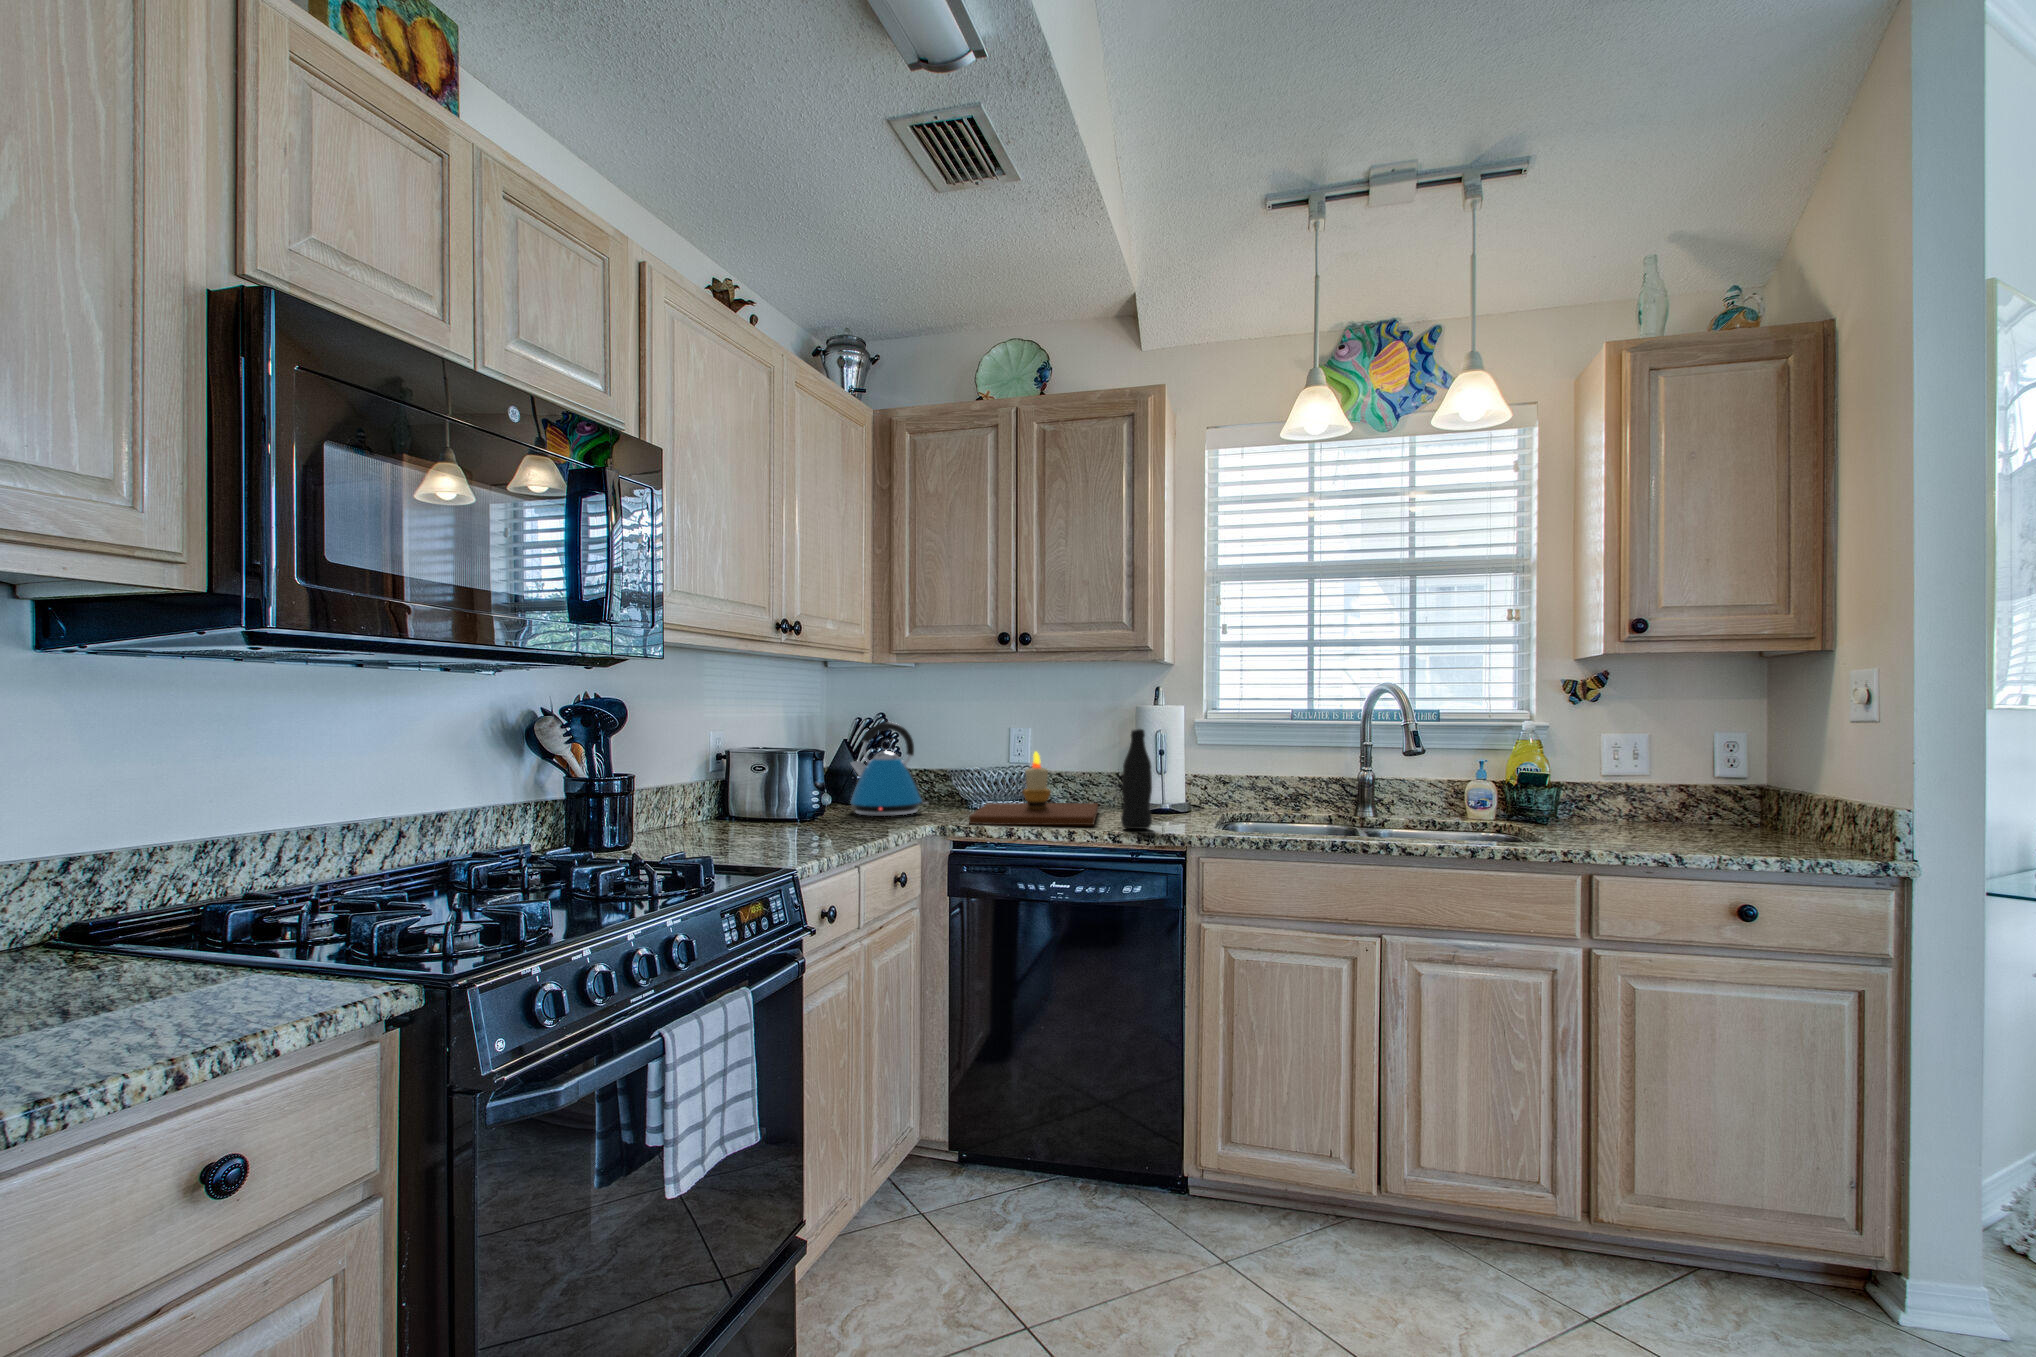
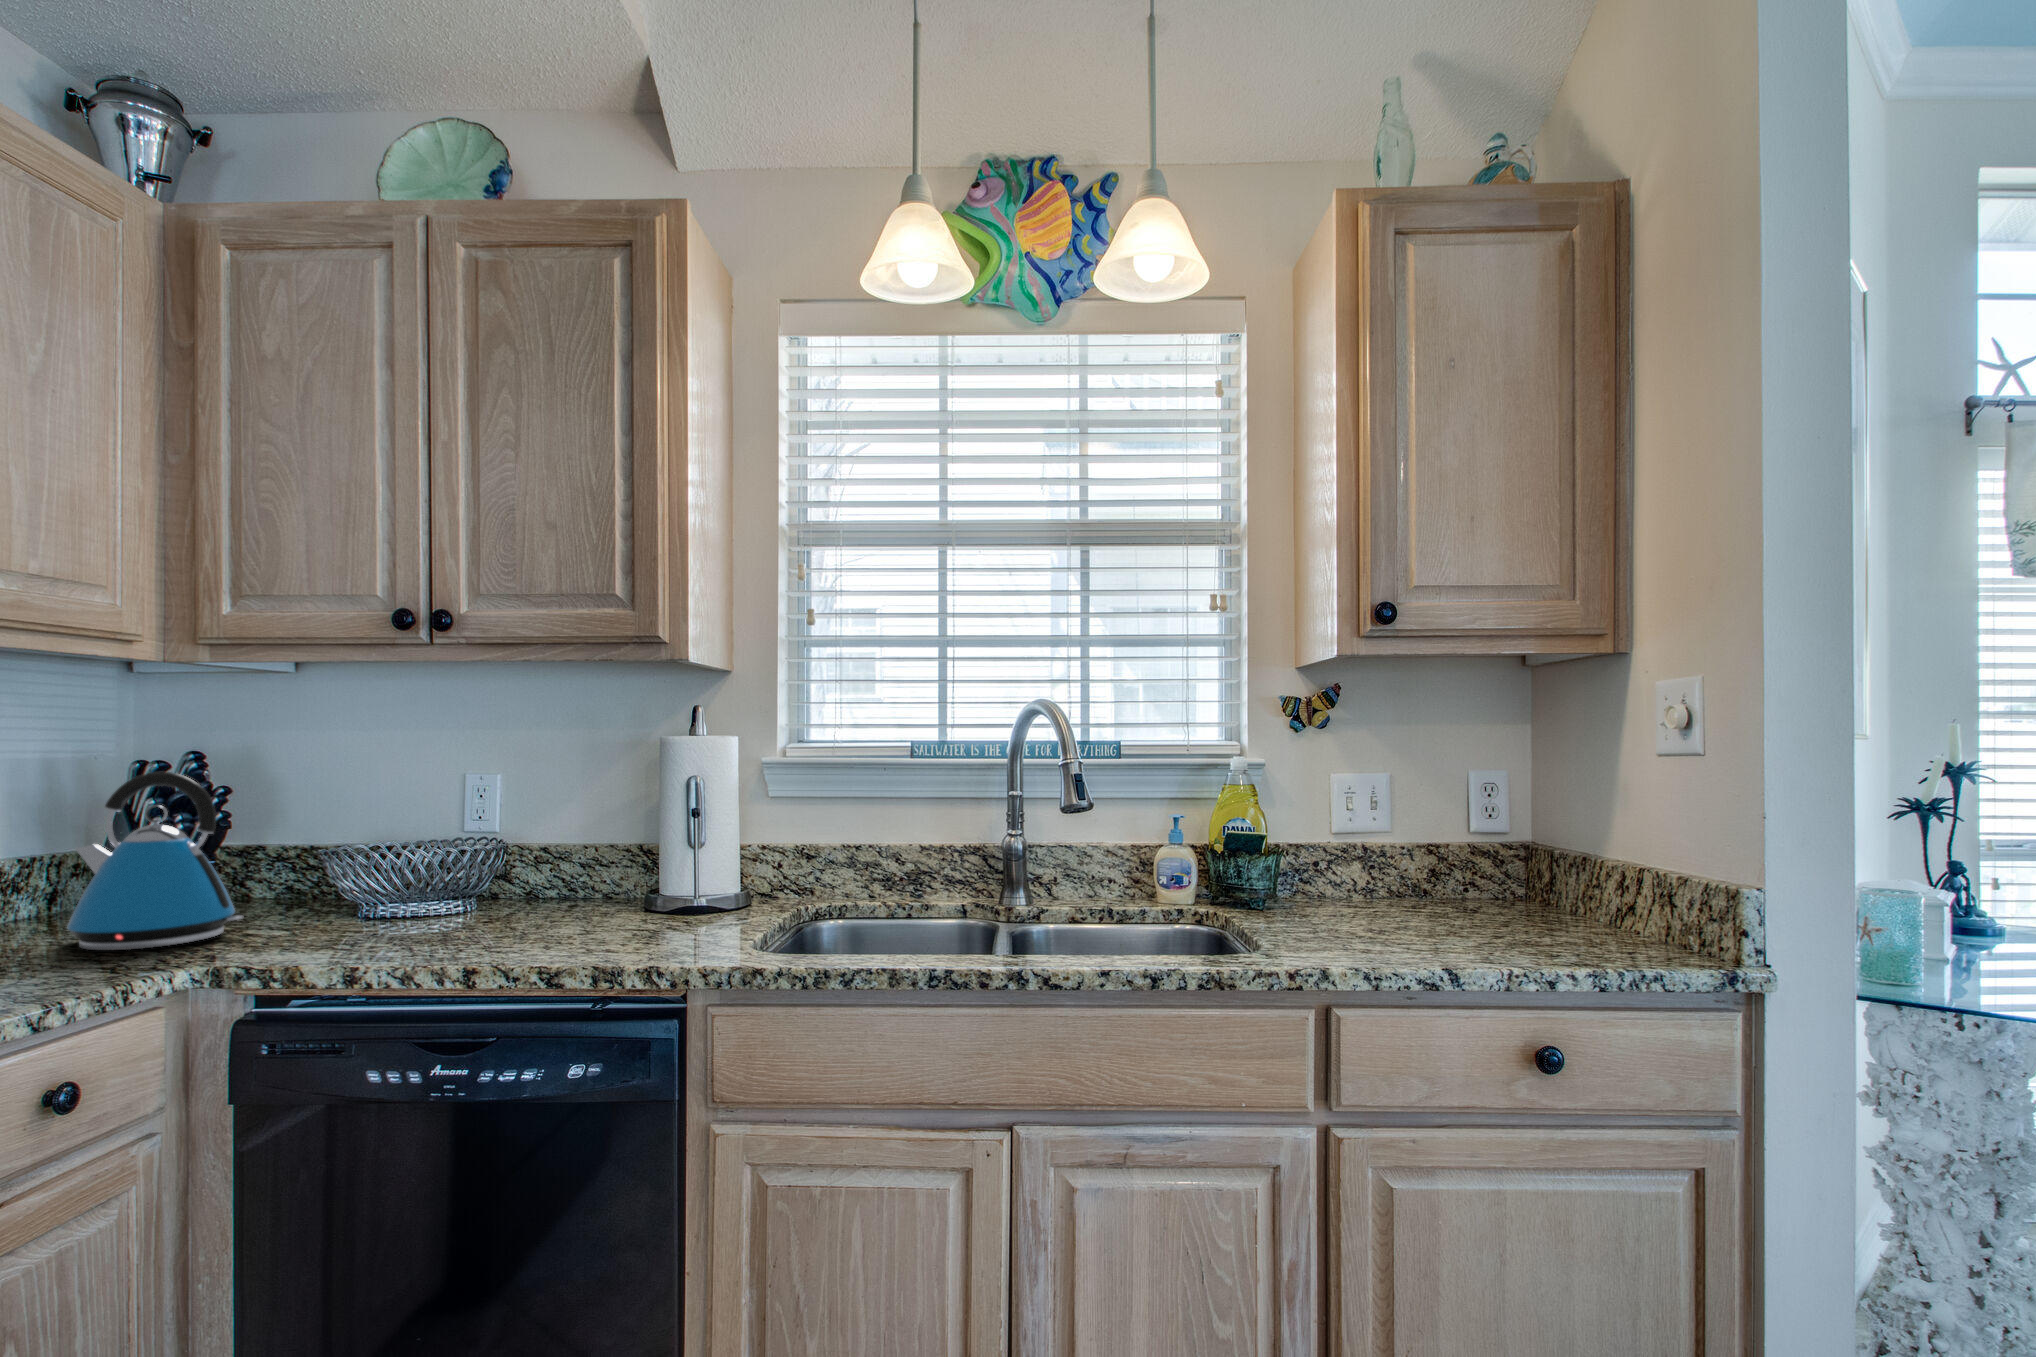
bottle: present [1121,729,1152,829] -> none [576,779,636,959]
candle: present [969,752,1098,825] -> none [283,819,583,963]

